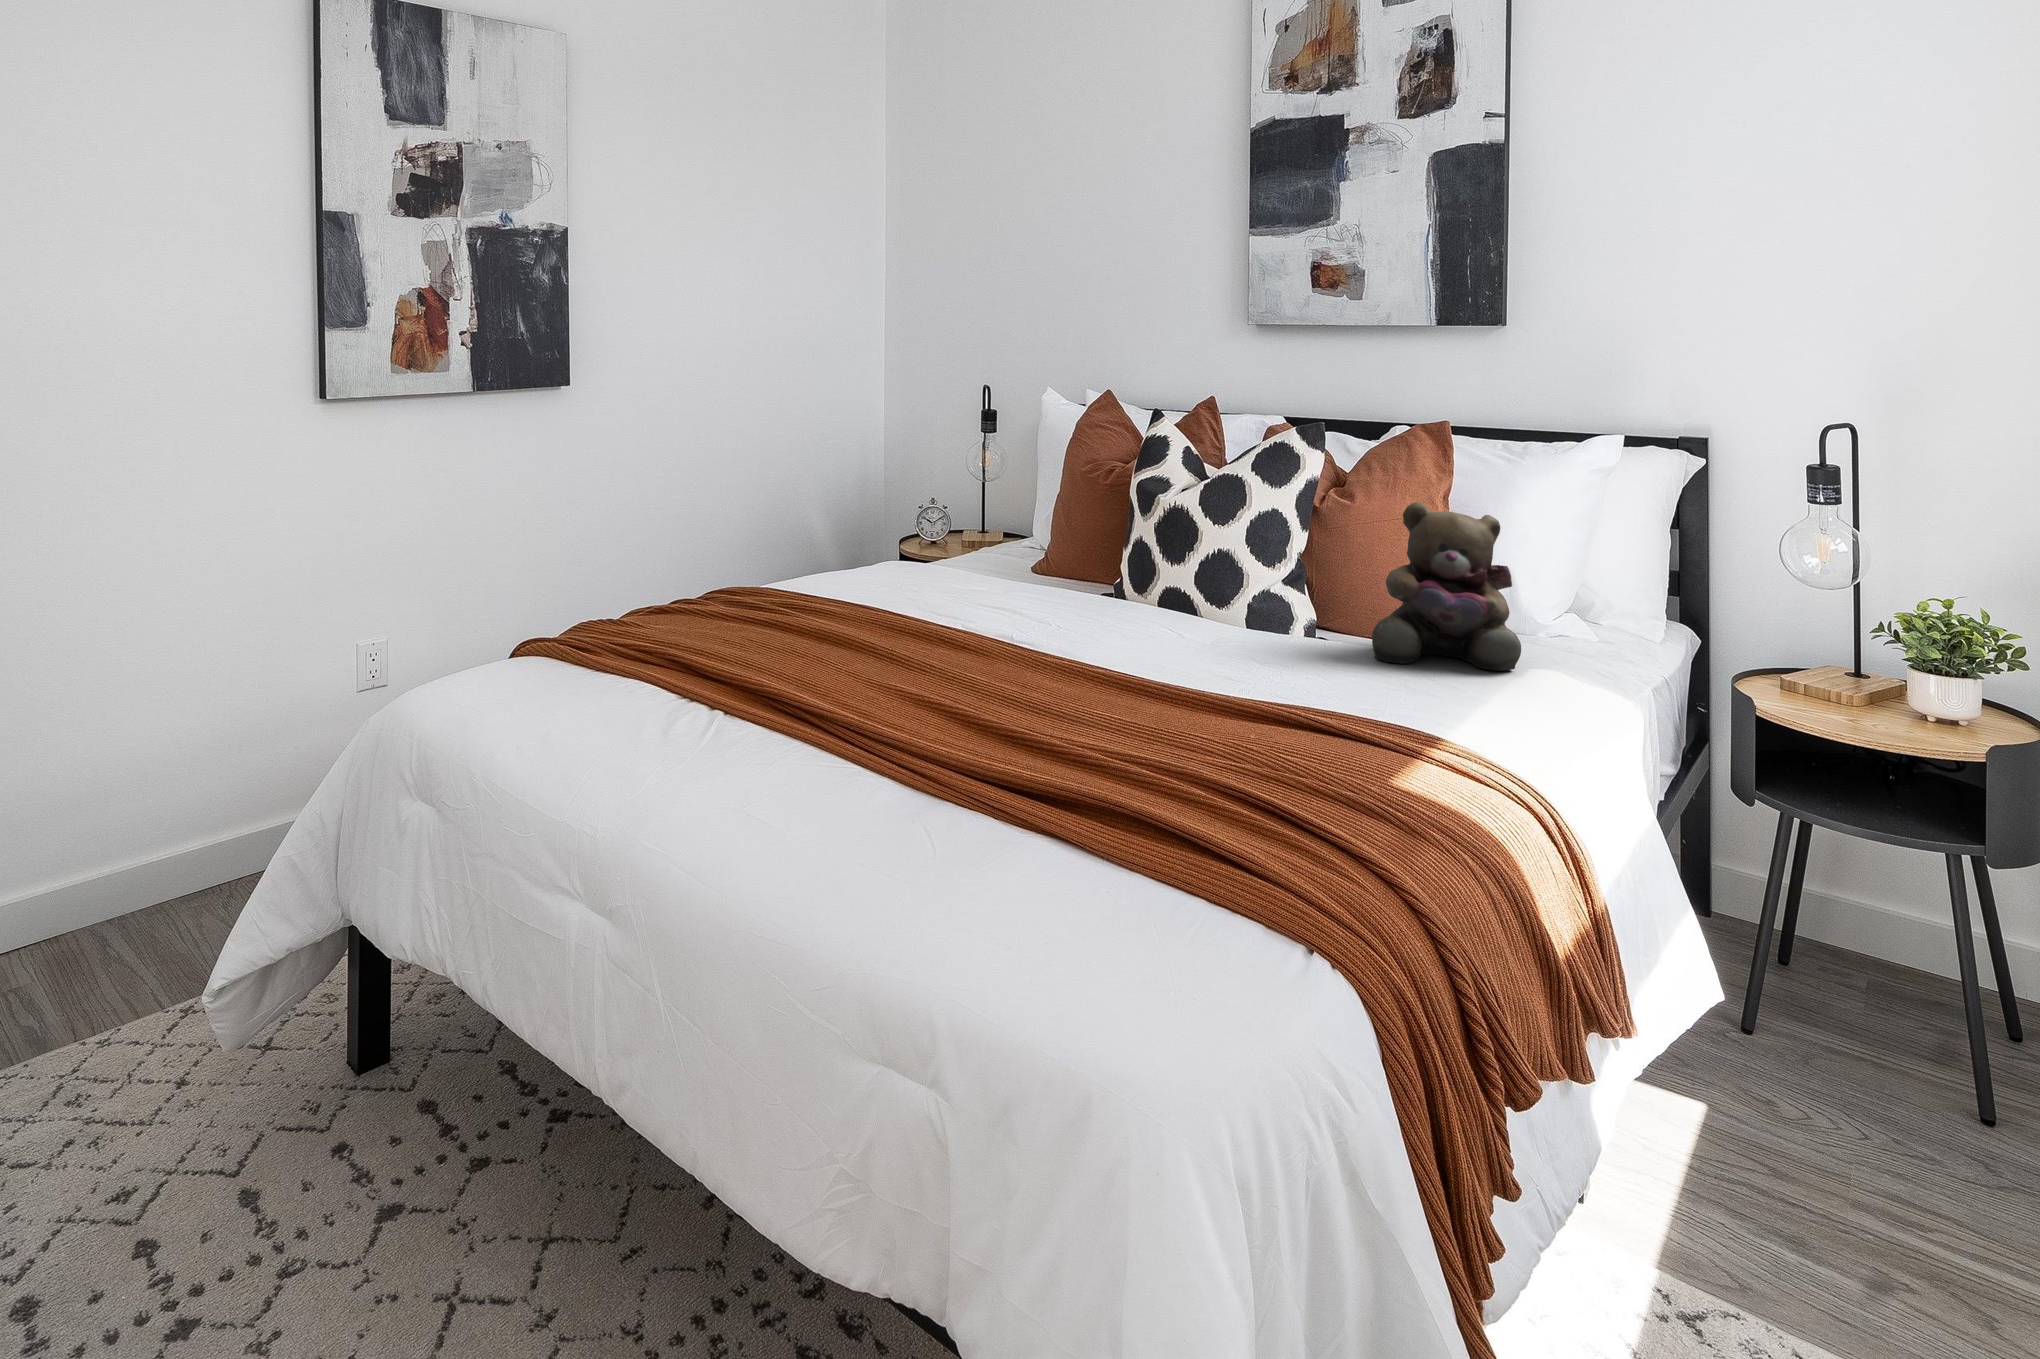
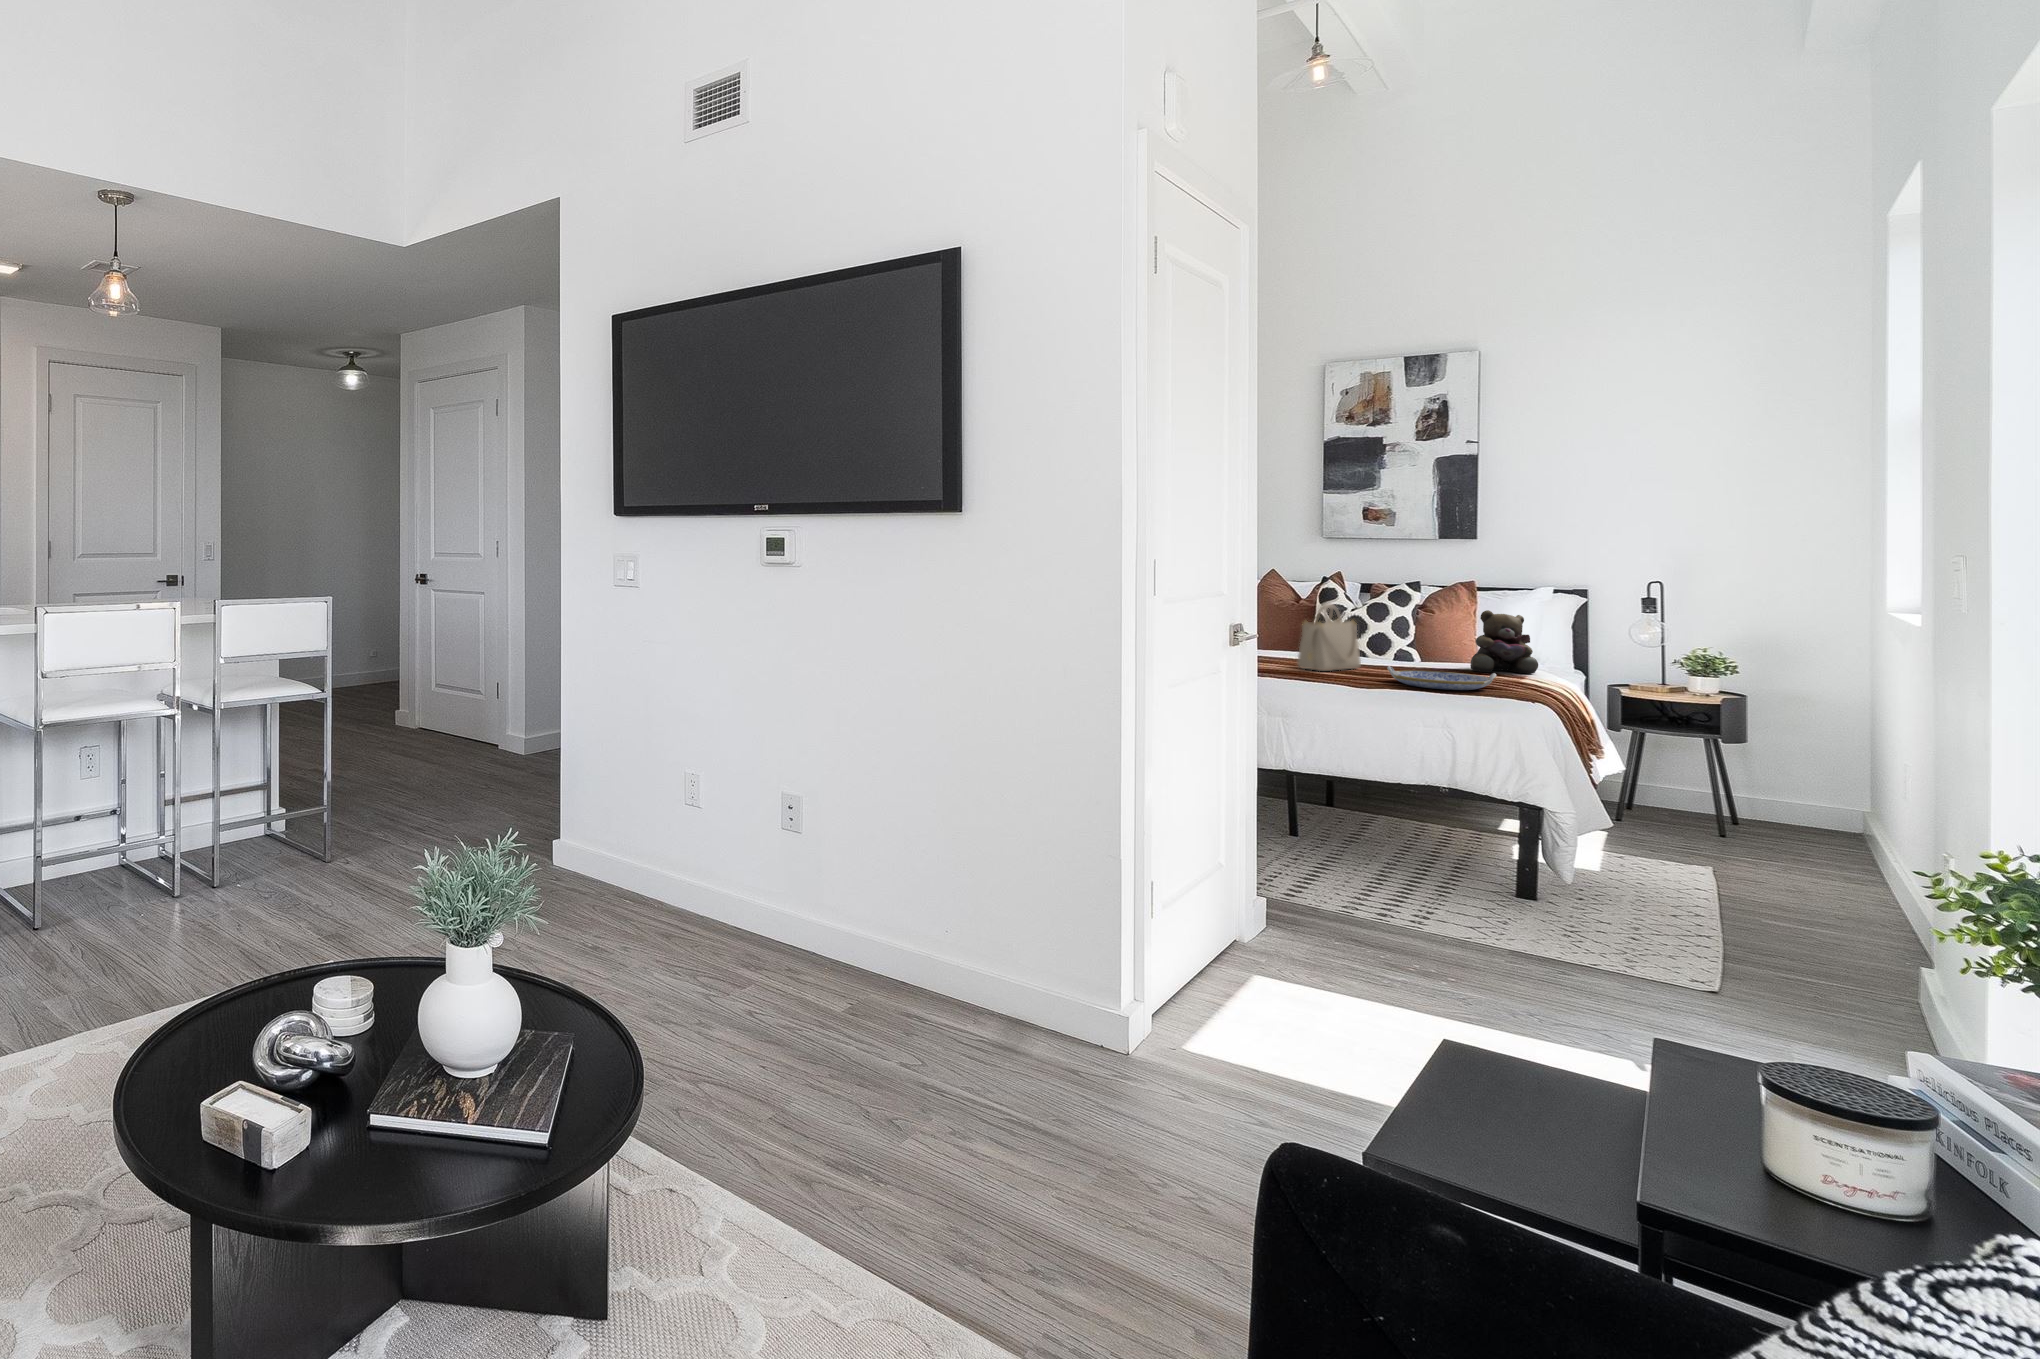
handbag: none [953,483,1111,663] -> present [1298,603,1361,671]
serving tray: none [1049,672,1290,769] -> present [1387,666,1496,690]

